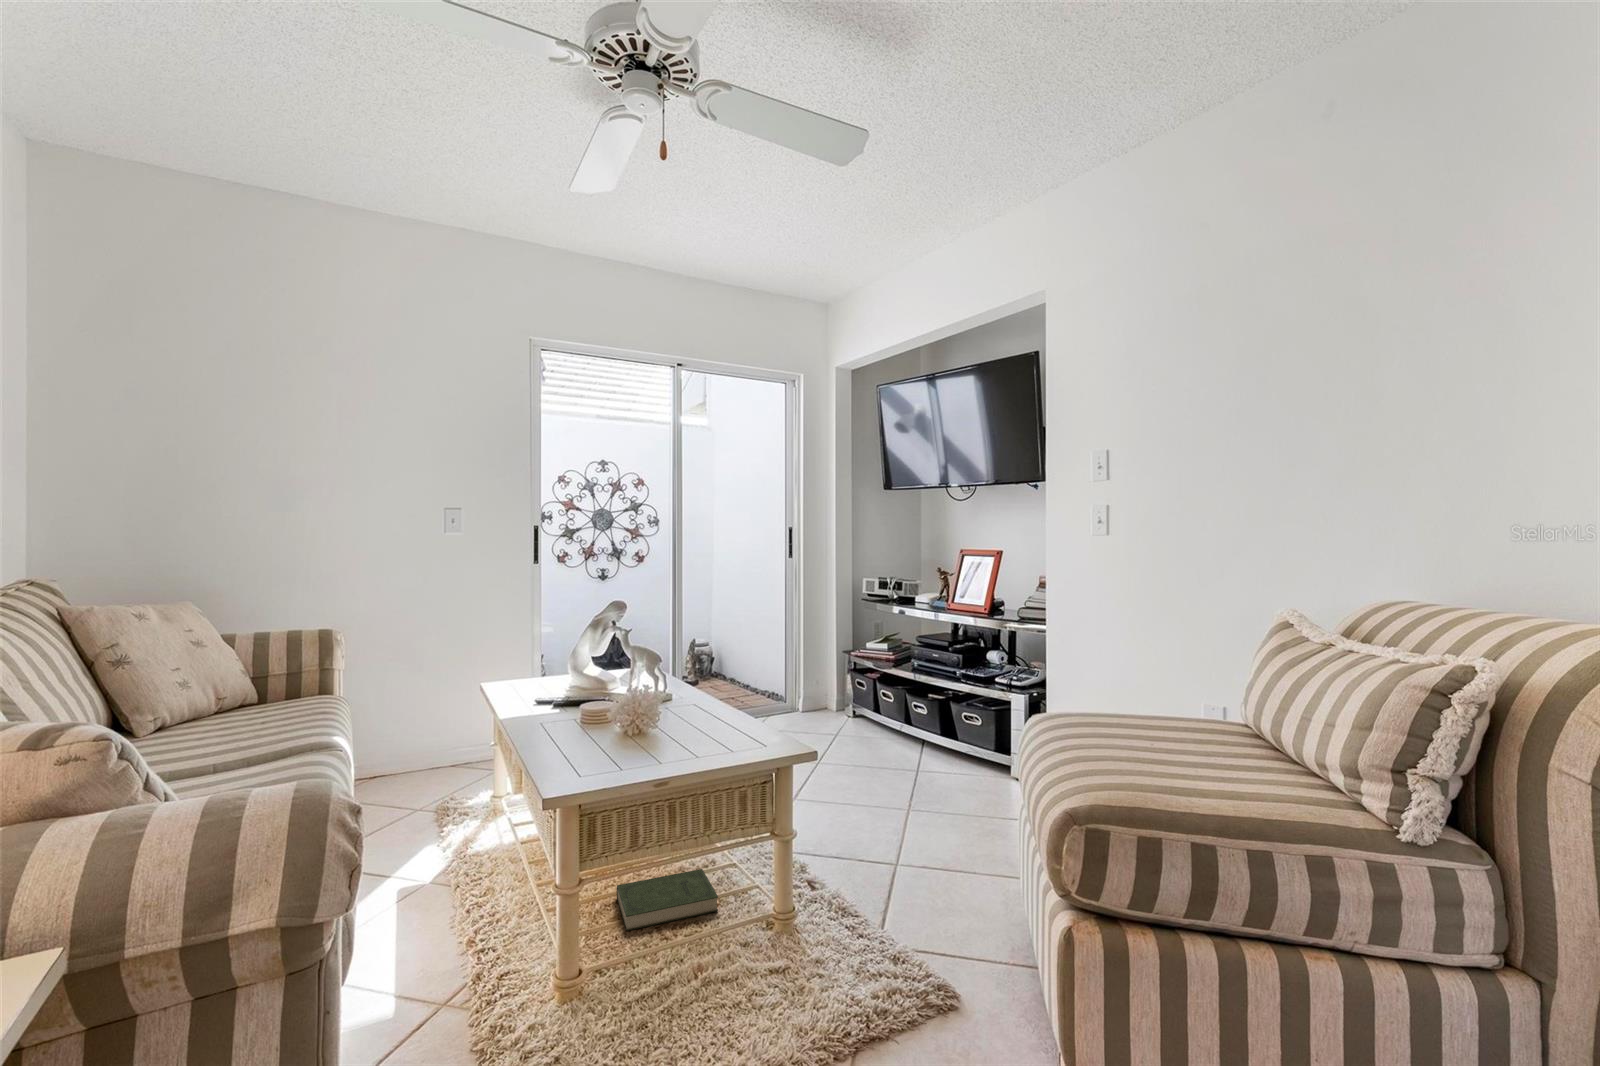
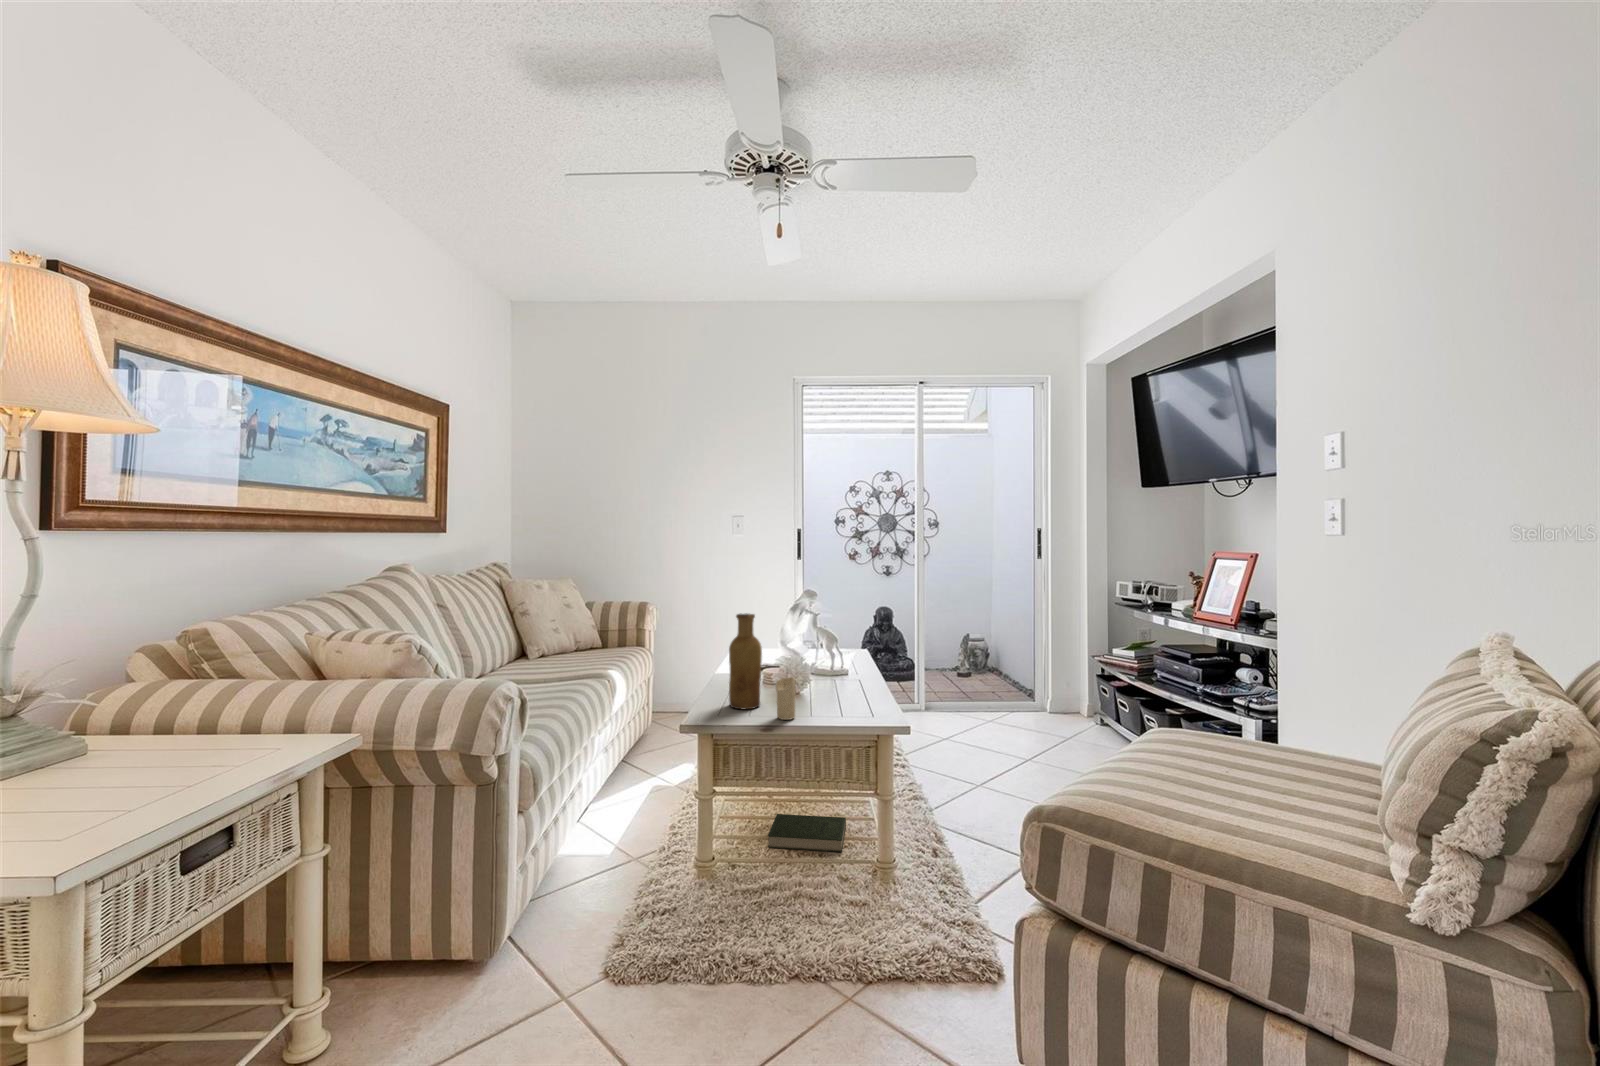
vase: none [572,633,617,760] -> present [729,613,762,709]
candle: none [652,709,677,764] -> present [776,678,796,720]

